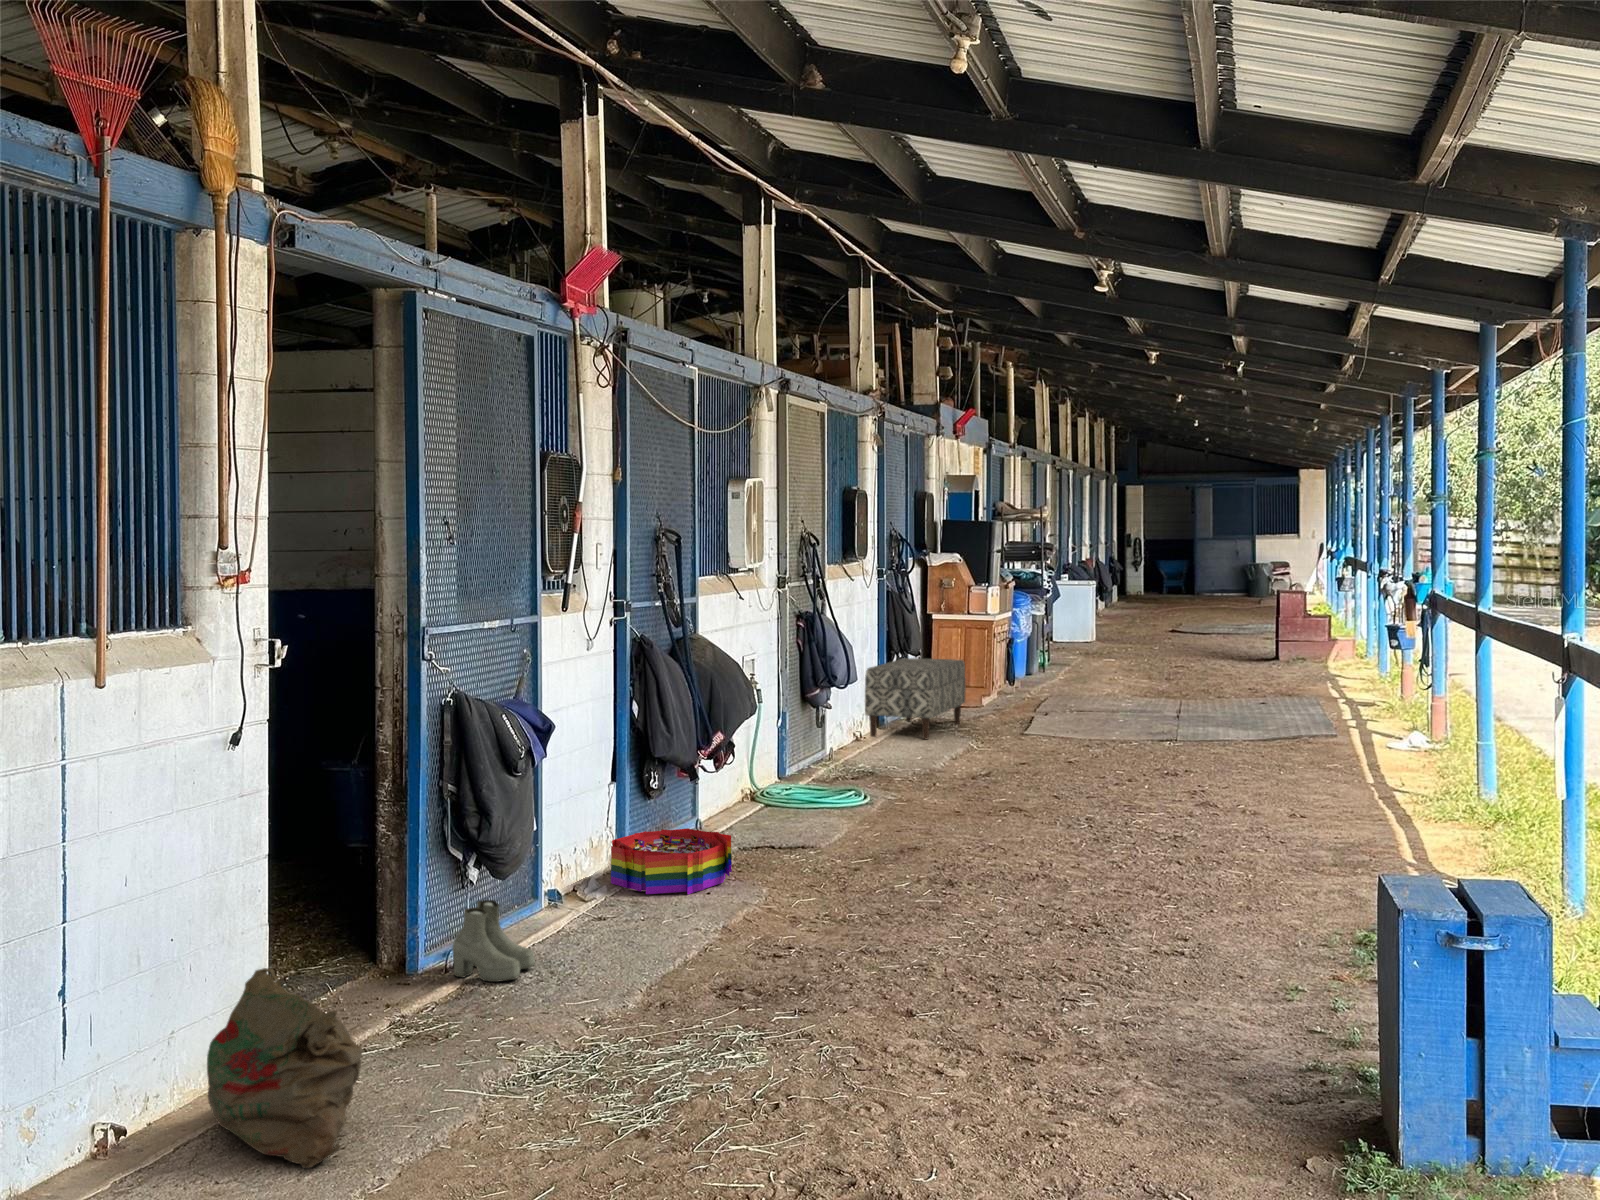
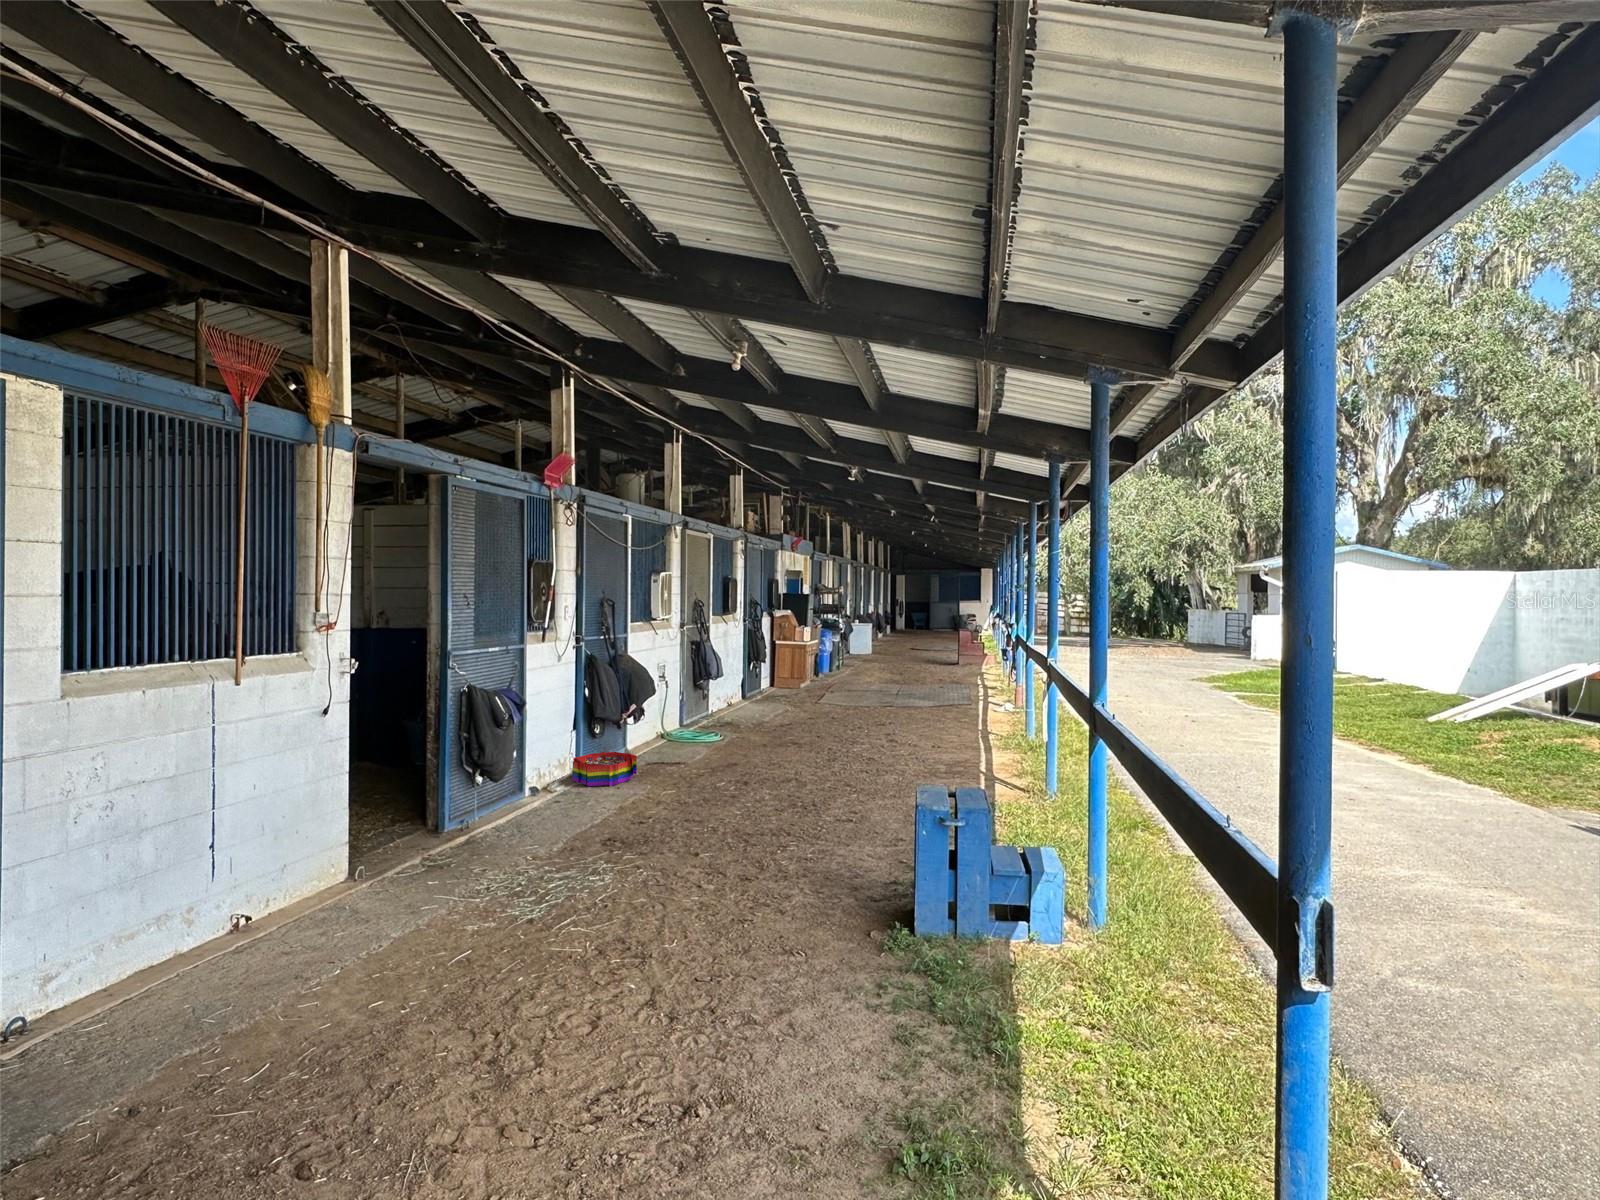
bench: present [865,658,966,740] -> none [735,662,789,704]
boots: present [452,900,535,982] -> none [467,791,512,835]
bag: present [207,968,362,1169] -> none [293,832,383,941]

